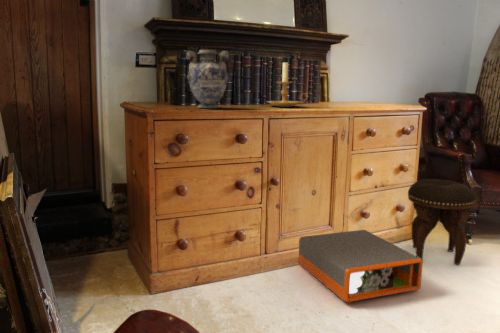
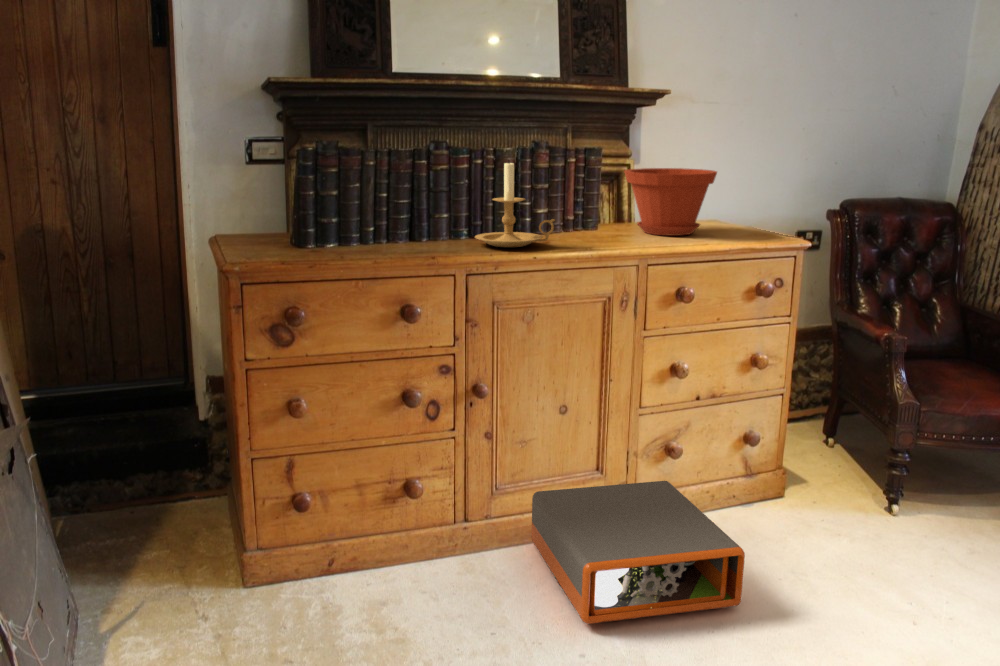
decorative vase: present [186,49,229,108] -> none [307,150,389,258]
plant pot: none [333,72,380,105] -> present [625,168,717,236]
footstool: present [408,179,476,265] -> none [756,385,886,557]

